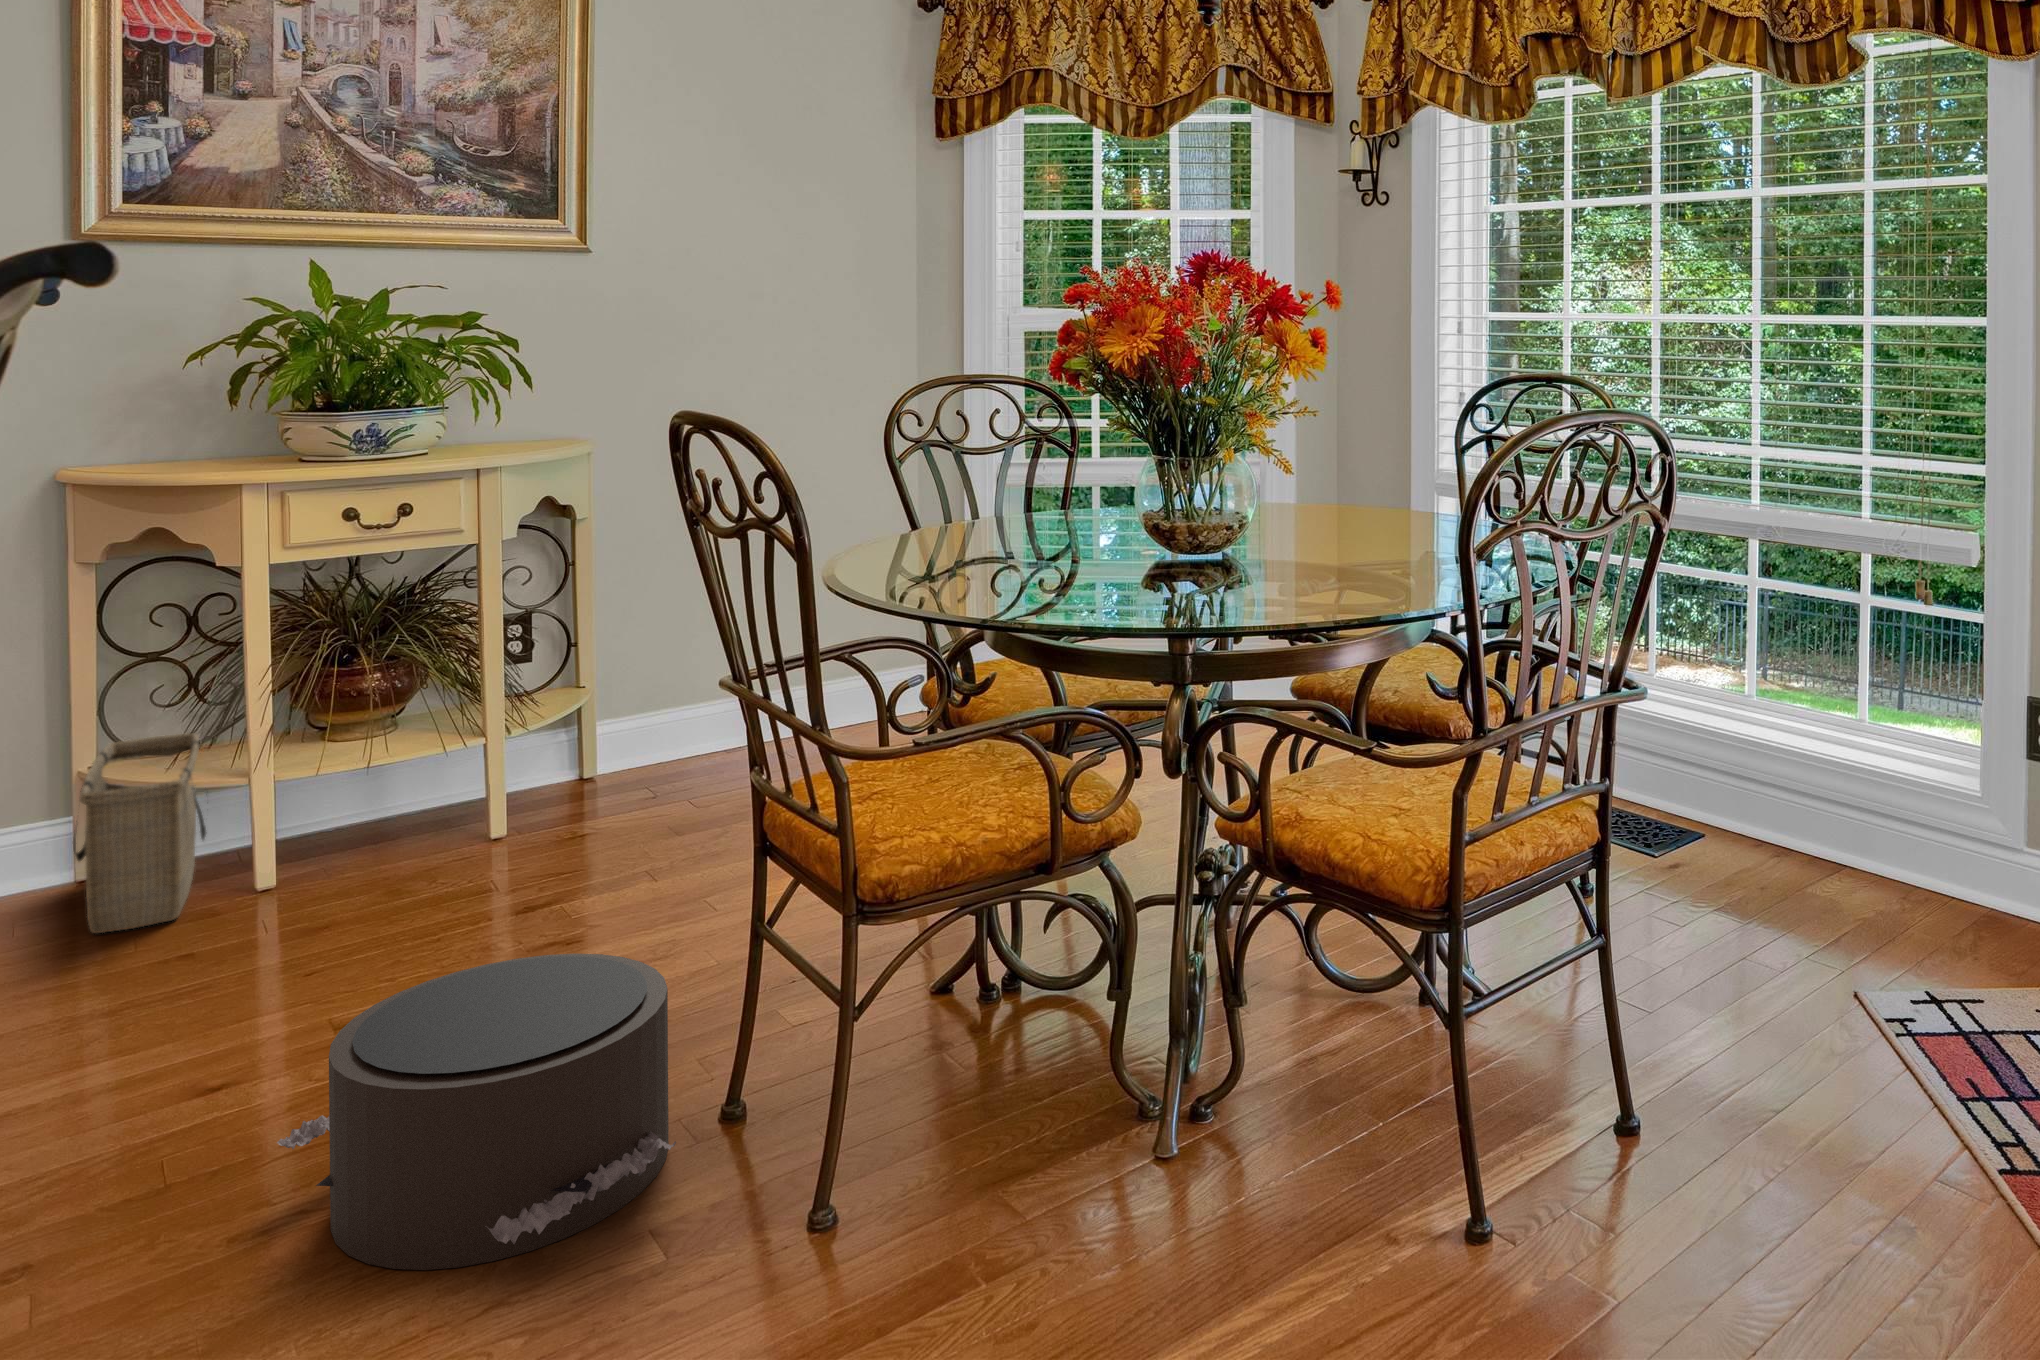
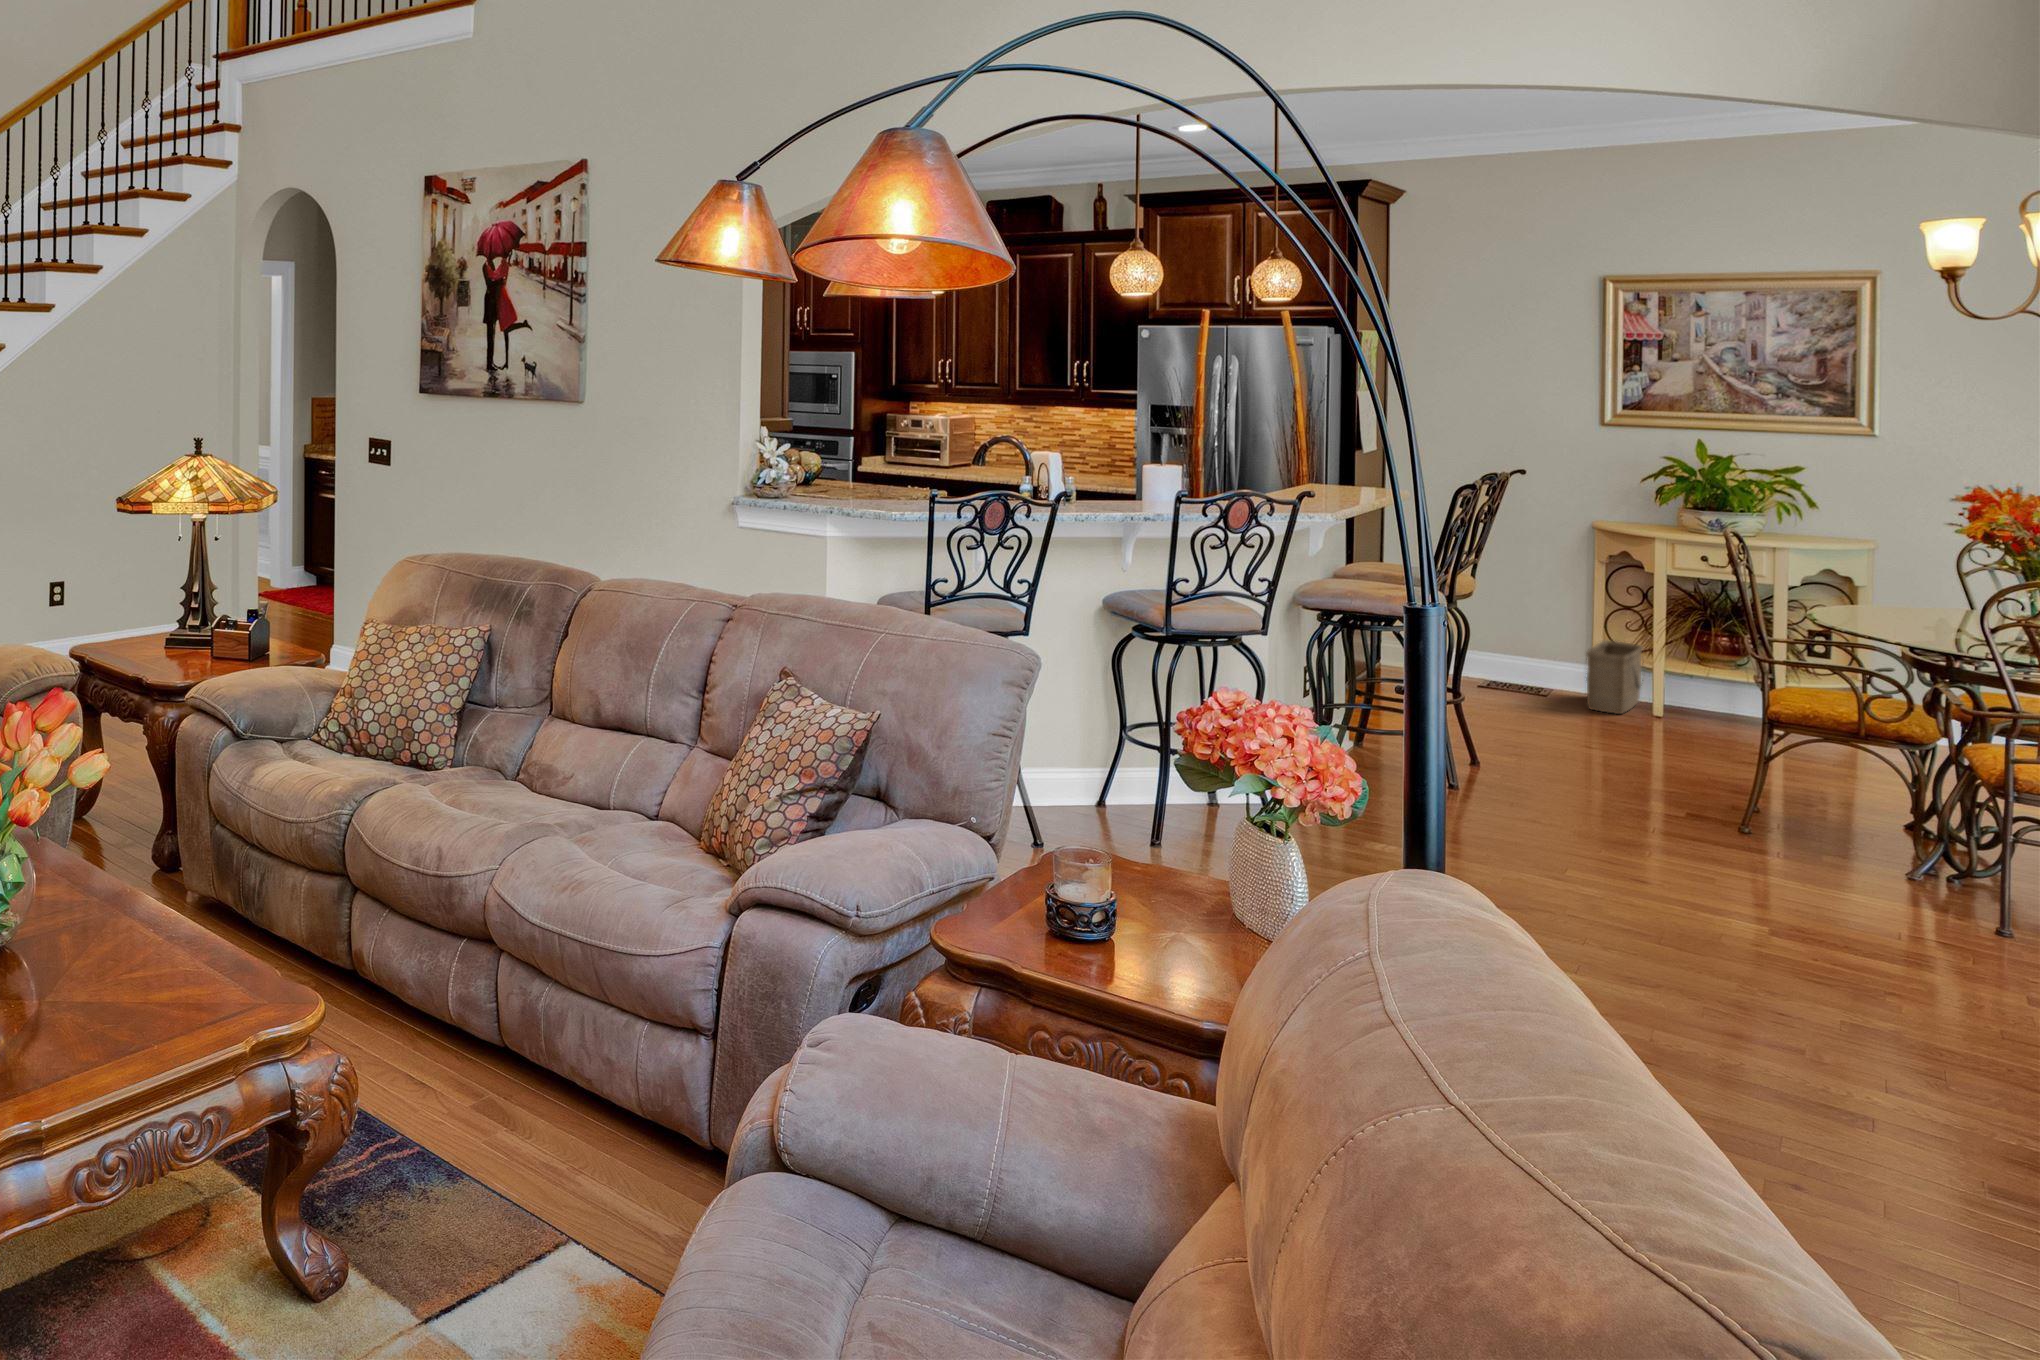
pouf: present [277,953,676,1270] -> none [1614,724,1758,812]

